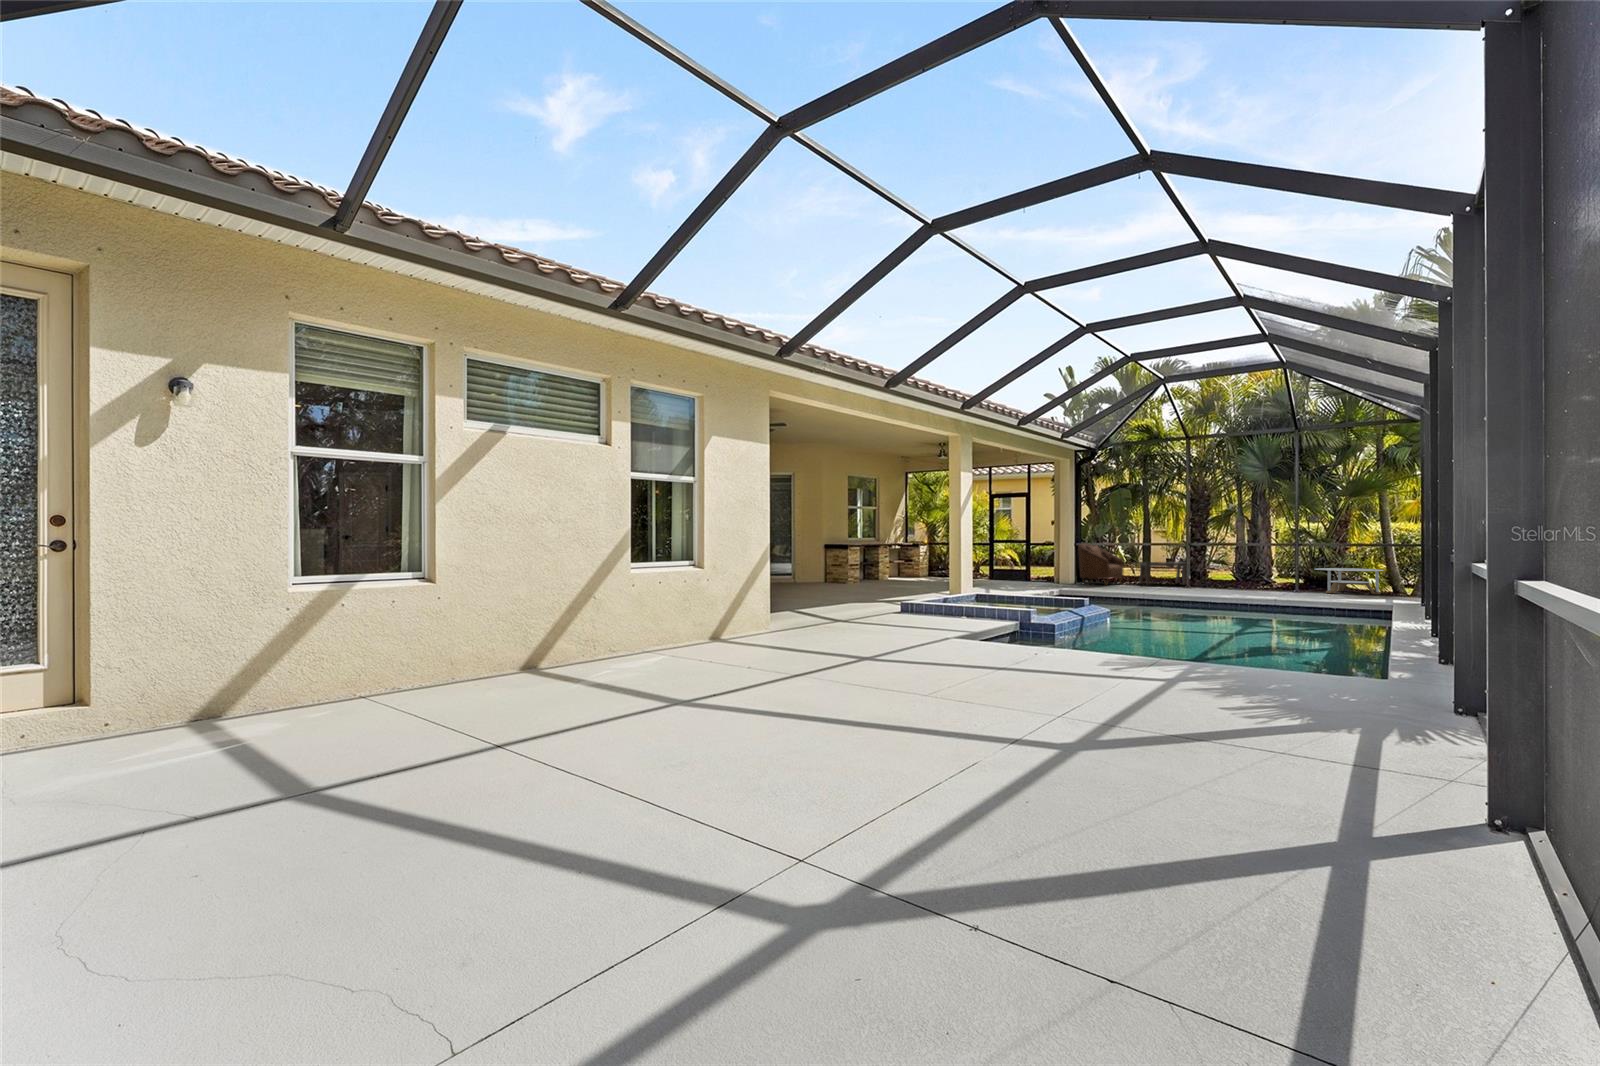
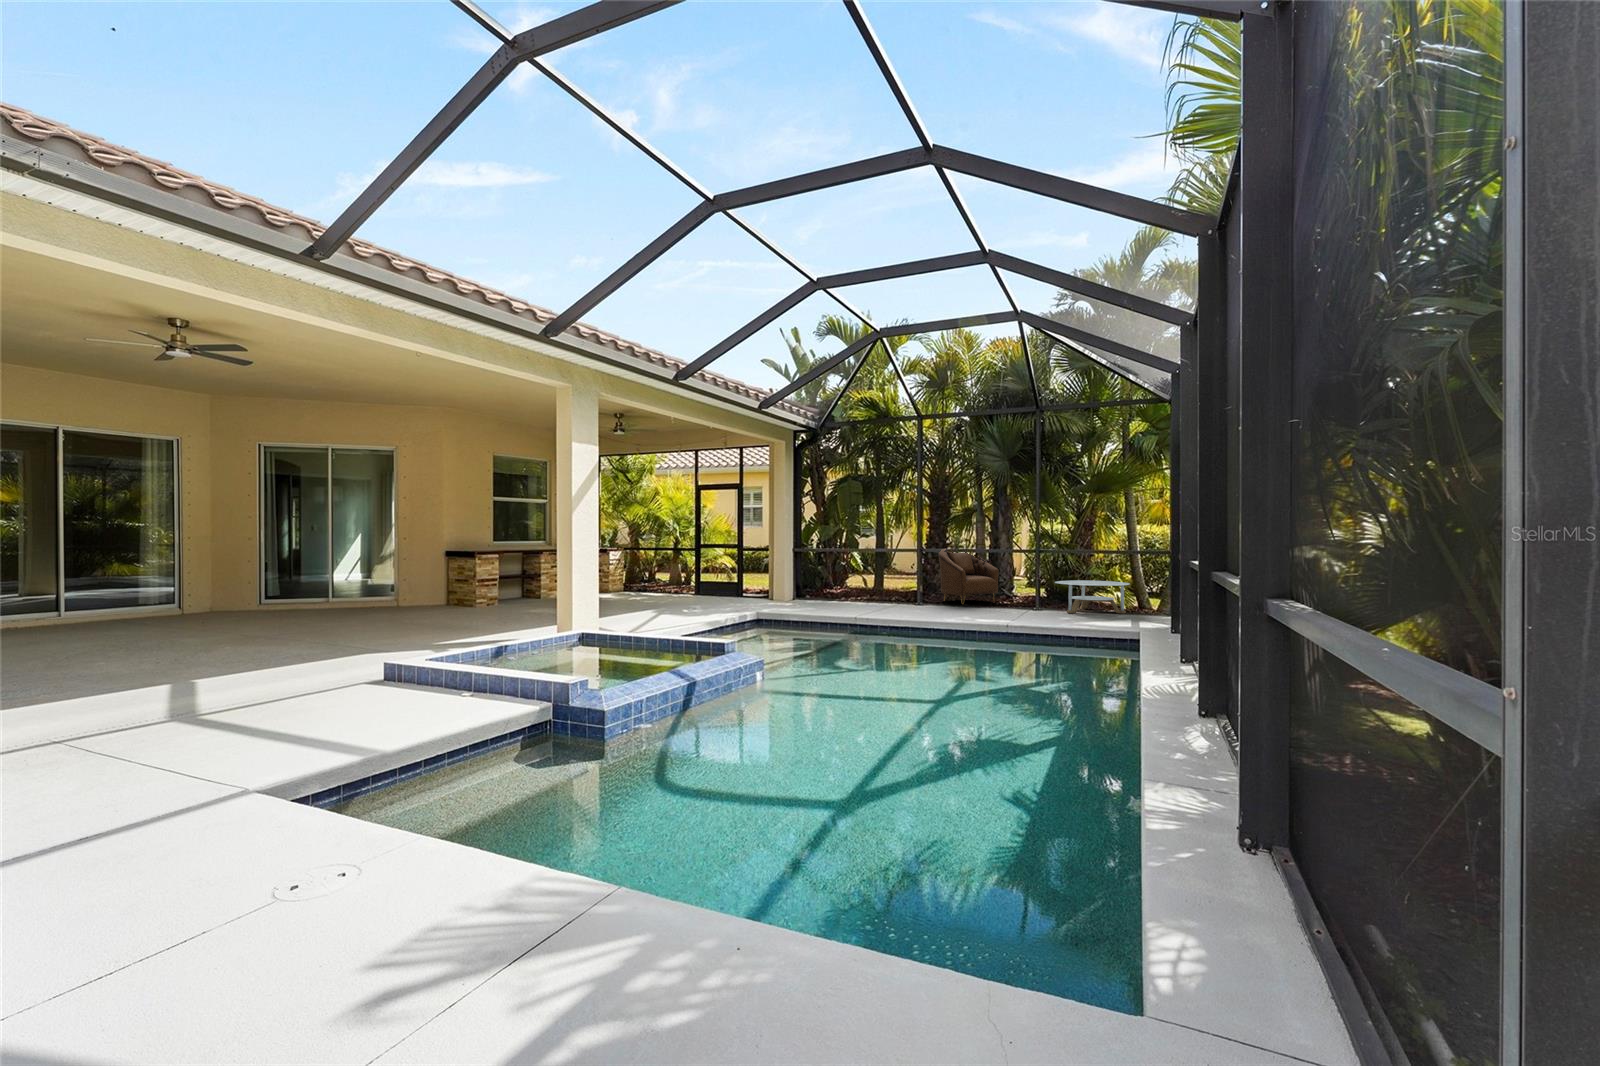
armchair: present [1078,543,1124,579] -> present [939,549,999,604]
bench: present [1140,562,1187,585] -> none [866,571,920,601]

